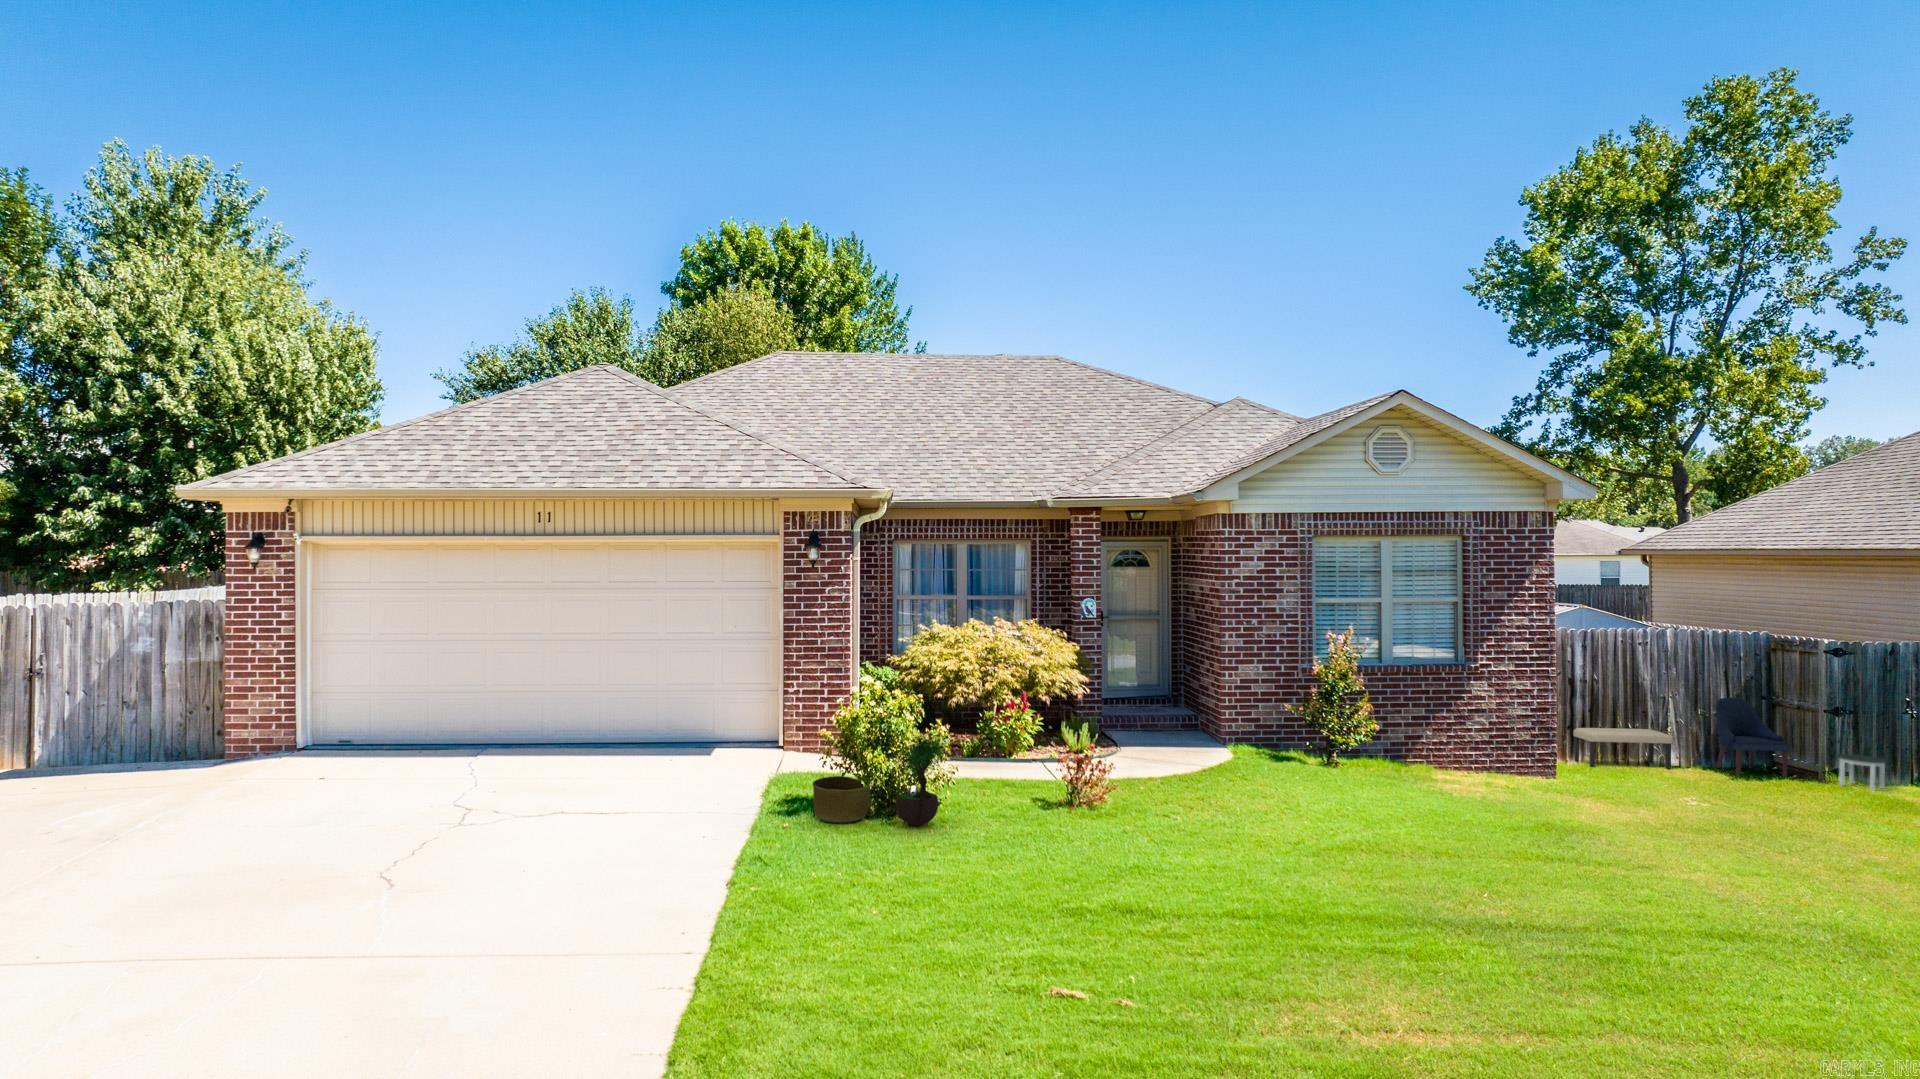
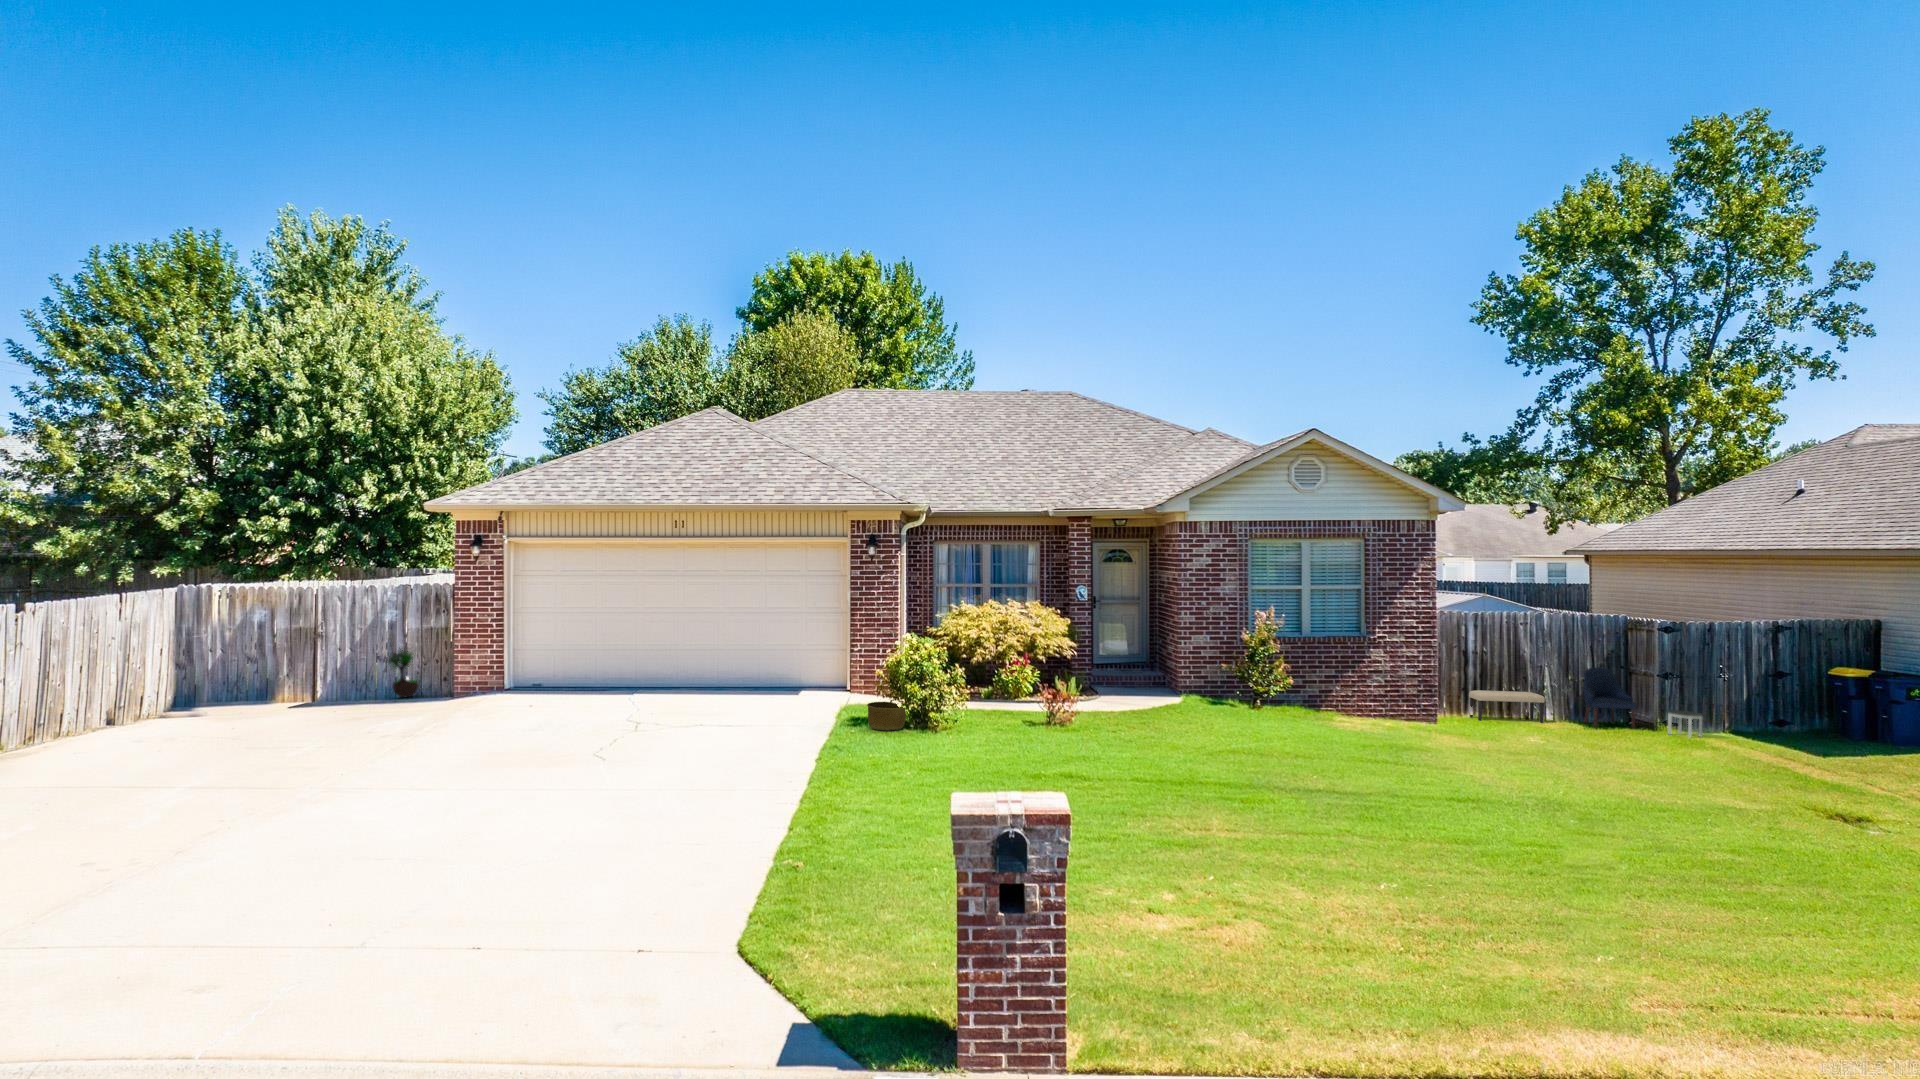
potted tree: present [894,728,948,826] -> present [386,648,418,697]

